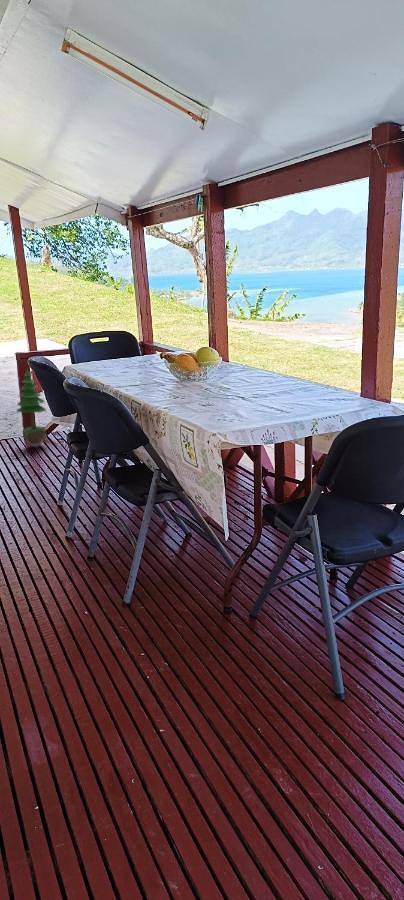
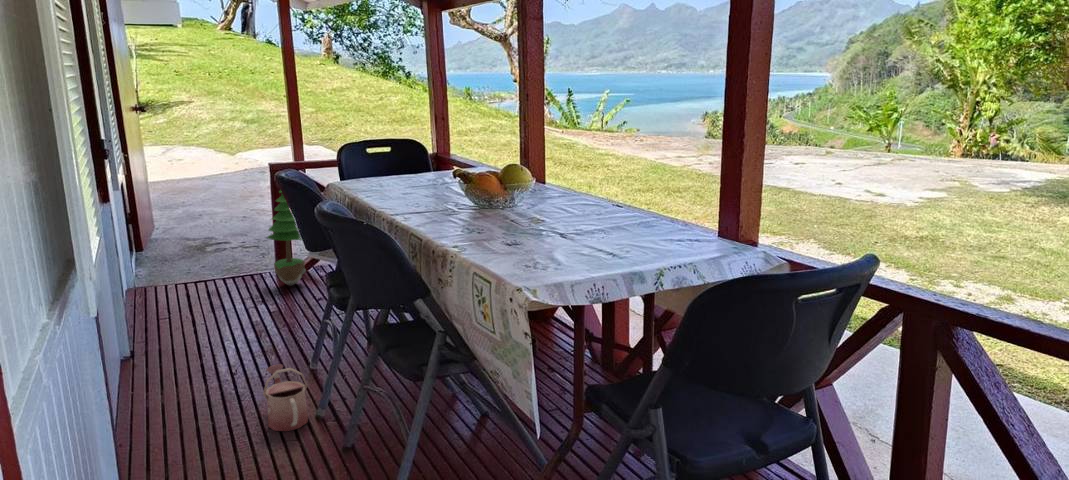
watering can: none [27,501,60,548] -> present [263,364,308,431]

